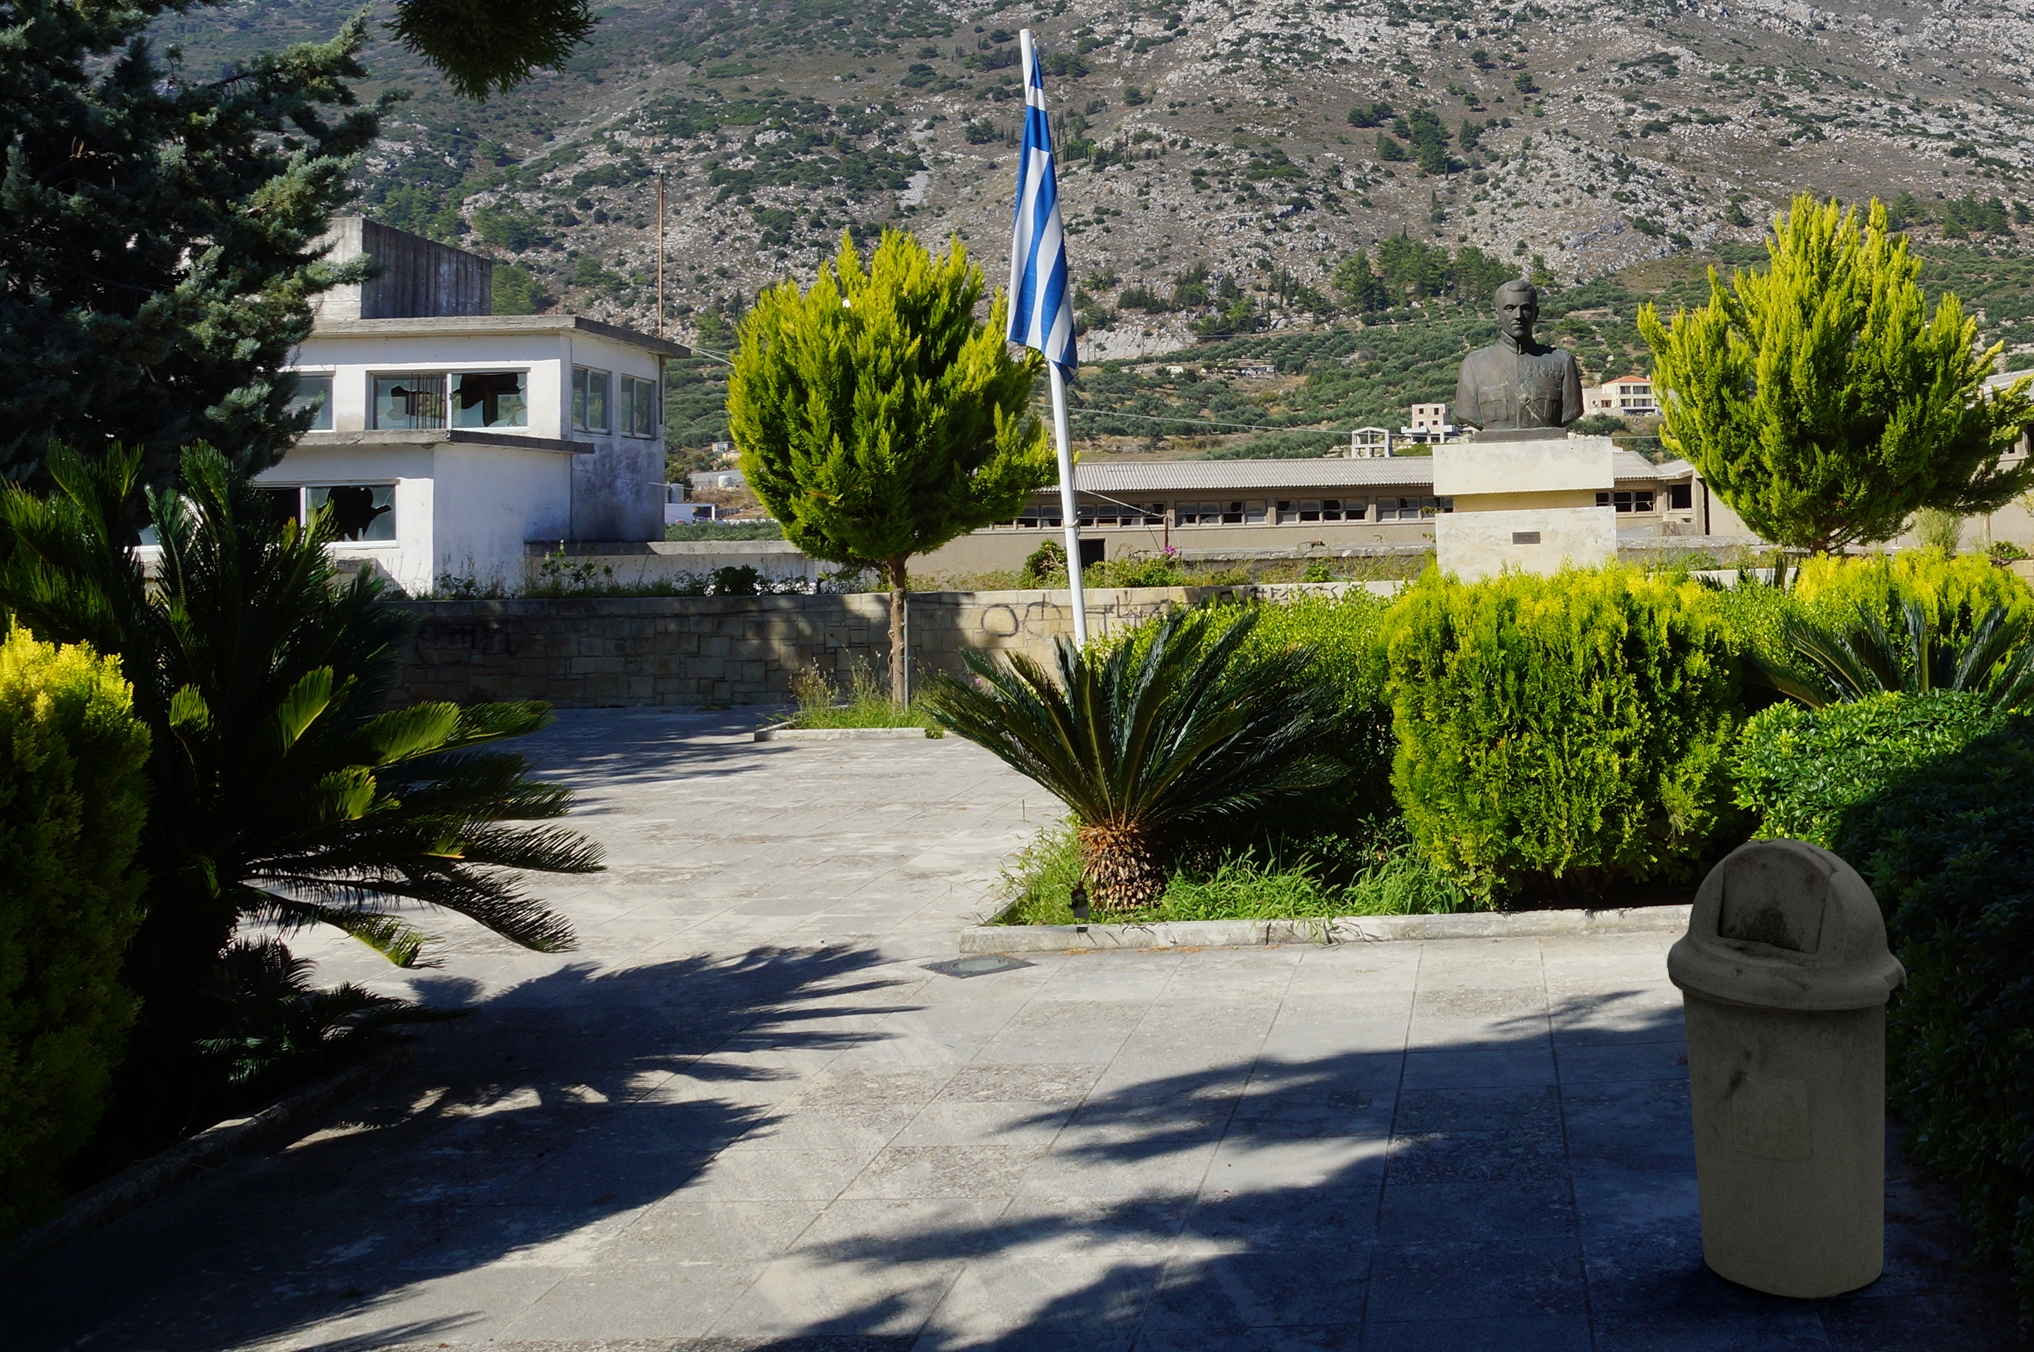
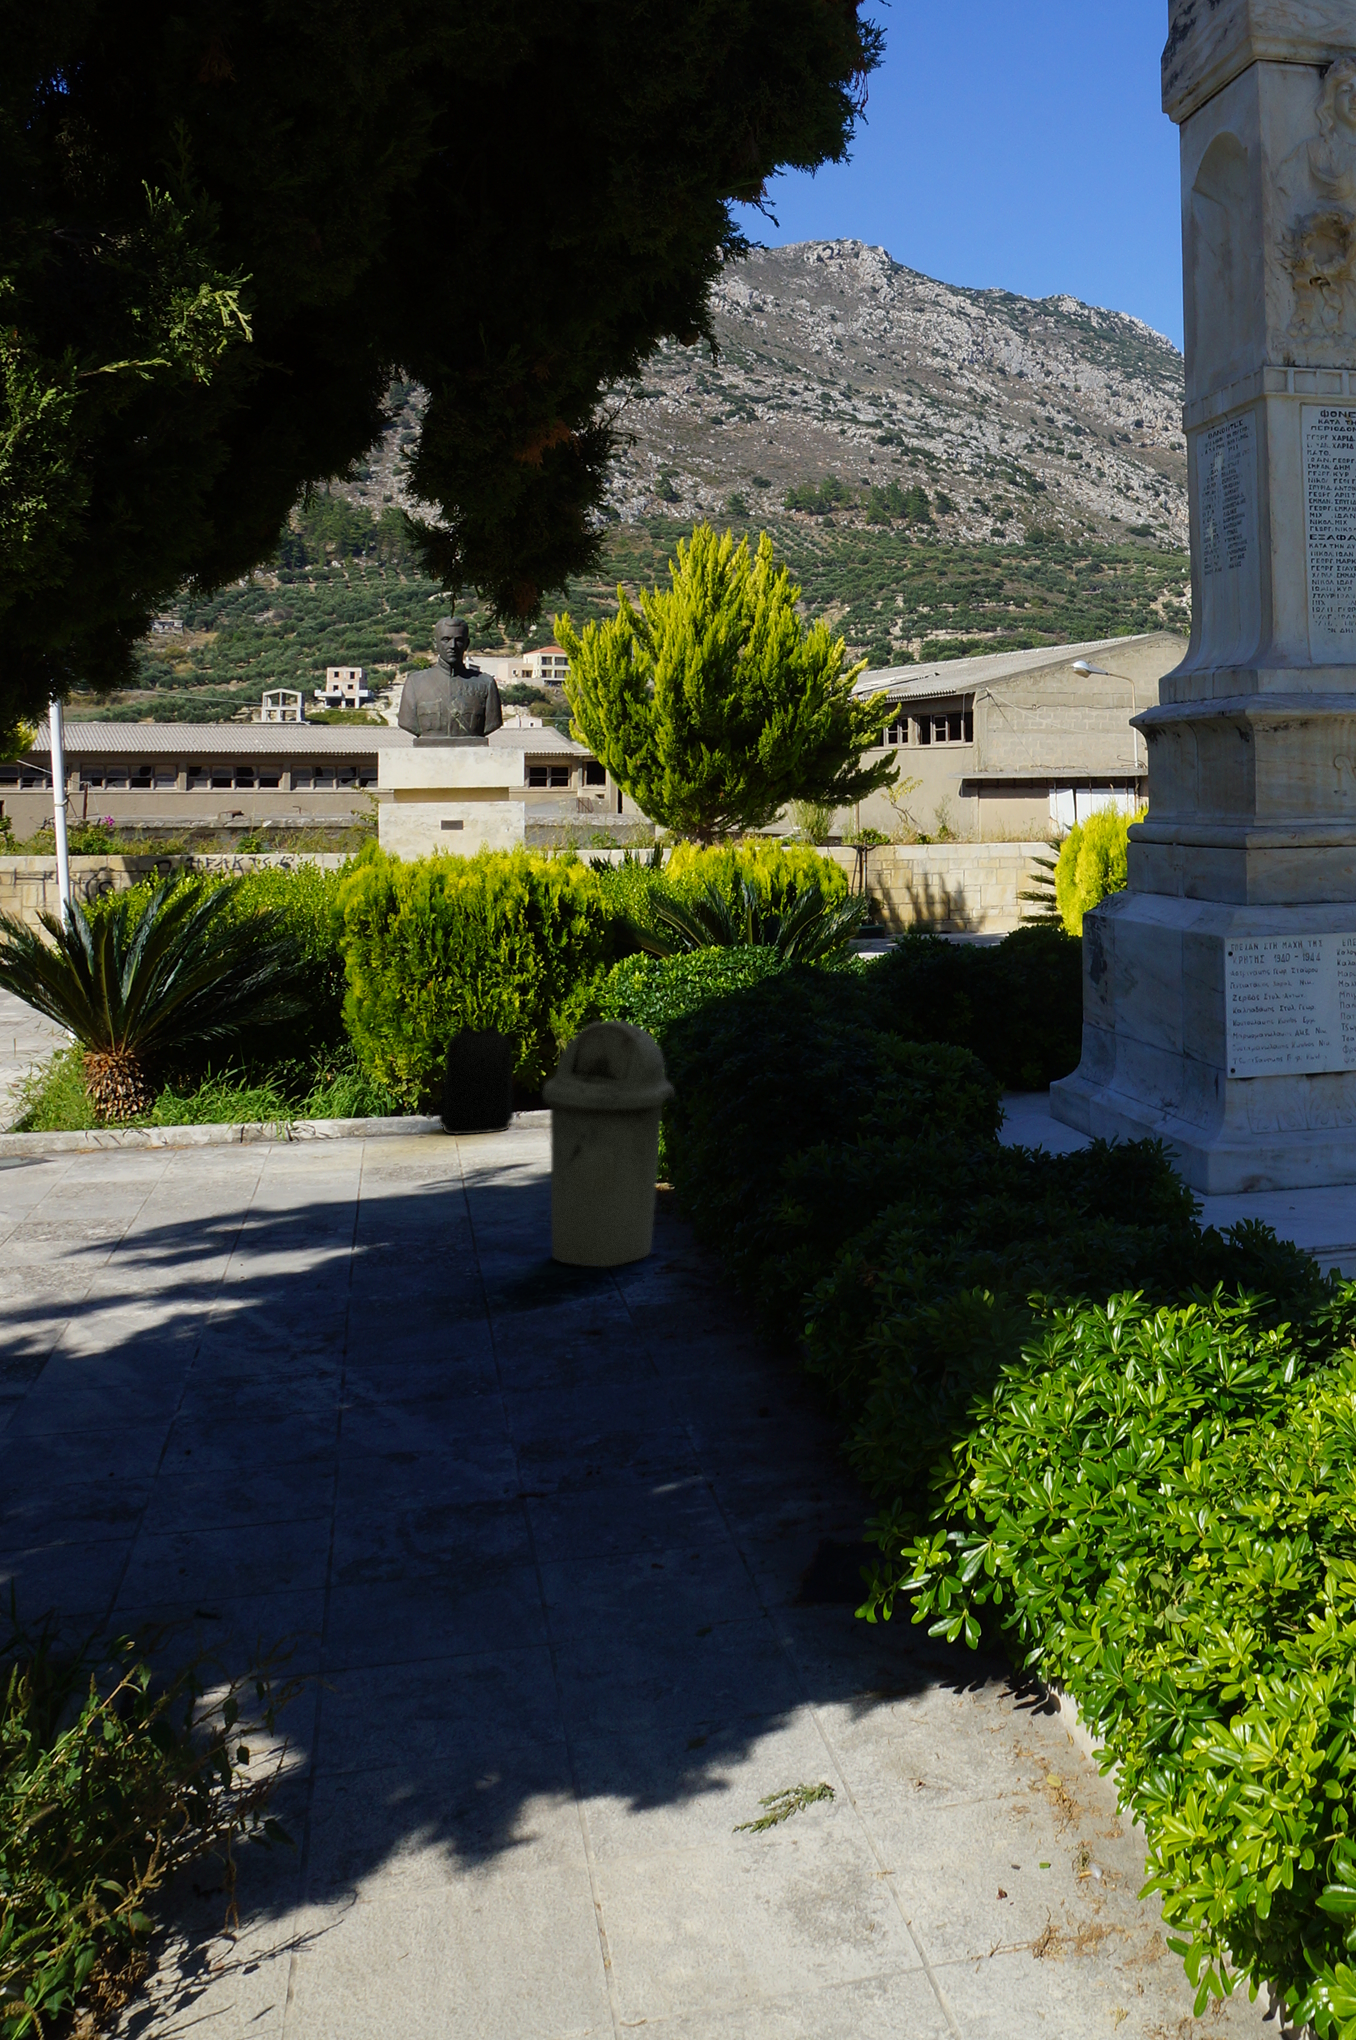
backpack: none [1520,801,1625,958] -> present [438,1024,514,1134]
decorative plant: present [1064,872,1093,932] -> none [65,1093,91,1140]

